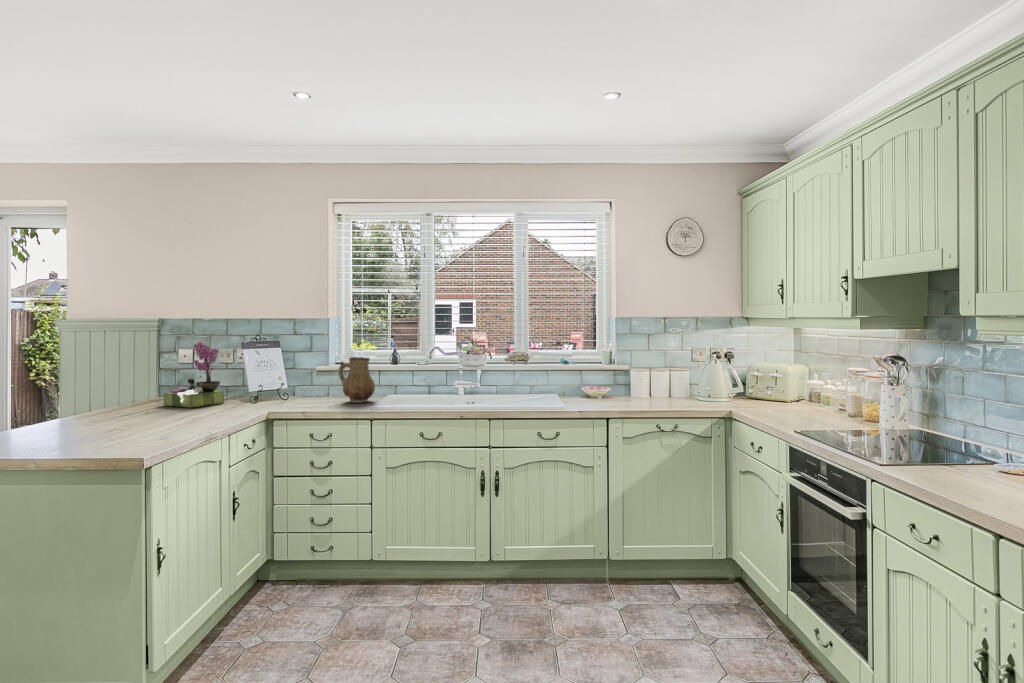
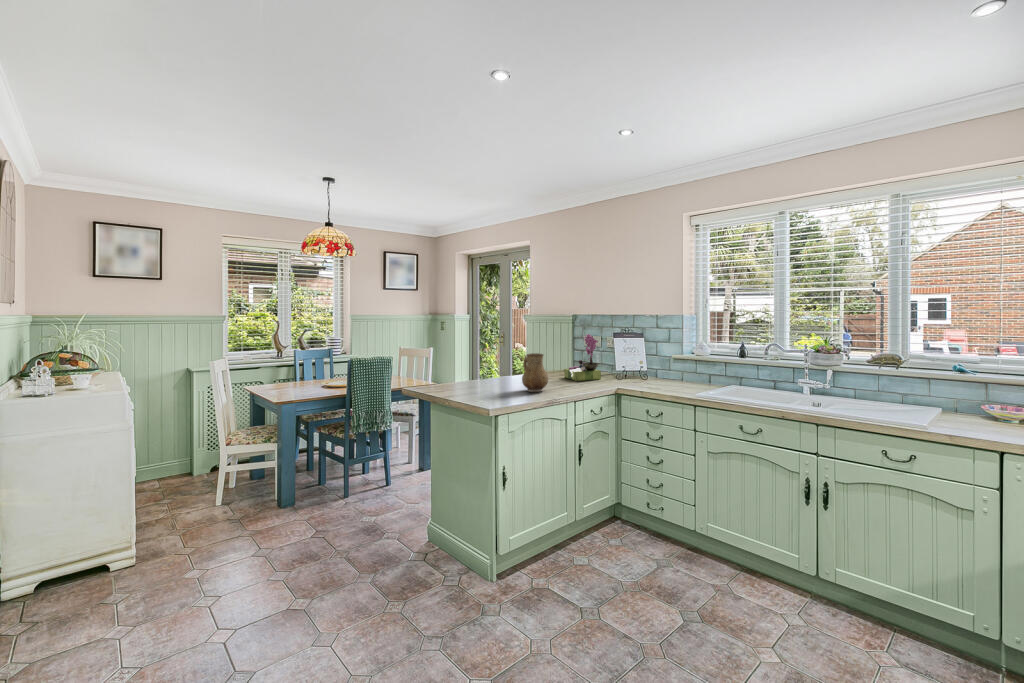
ceramic pitcher: present [339,357,375,403] -> present [522,353,548,392]

